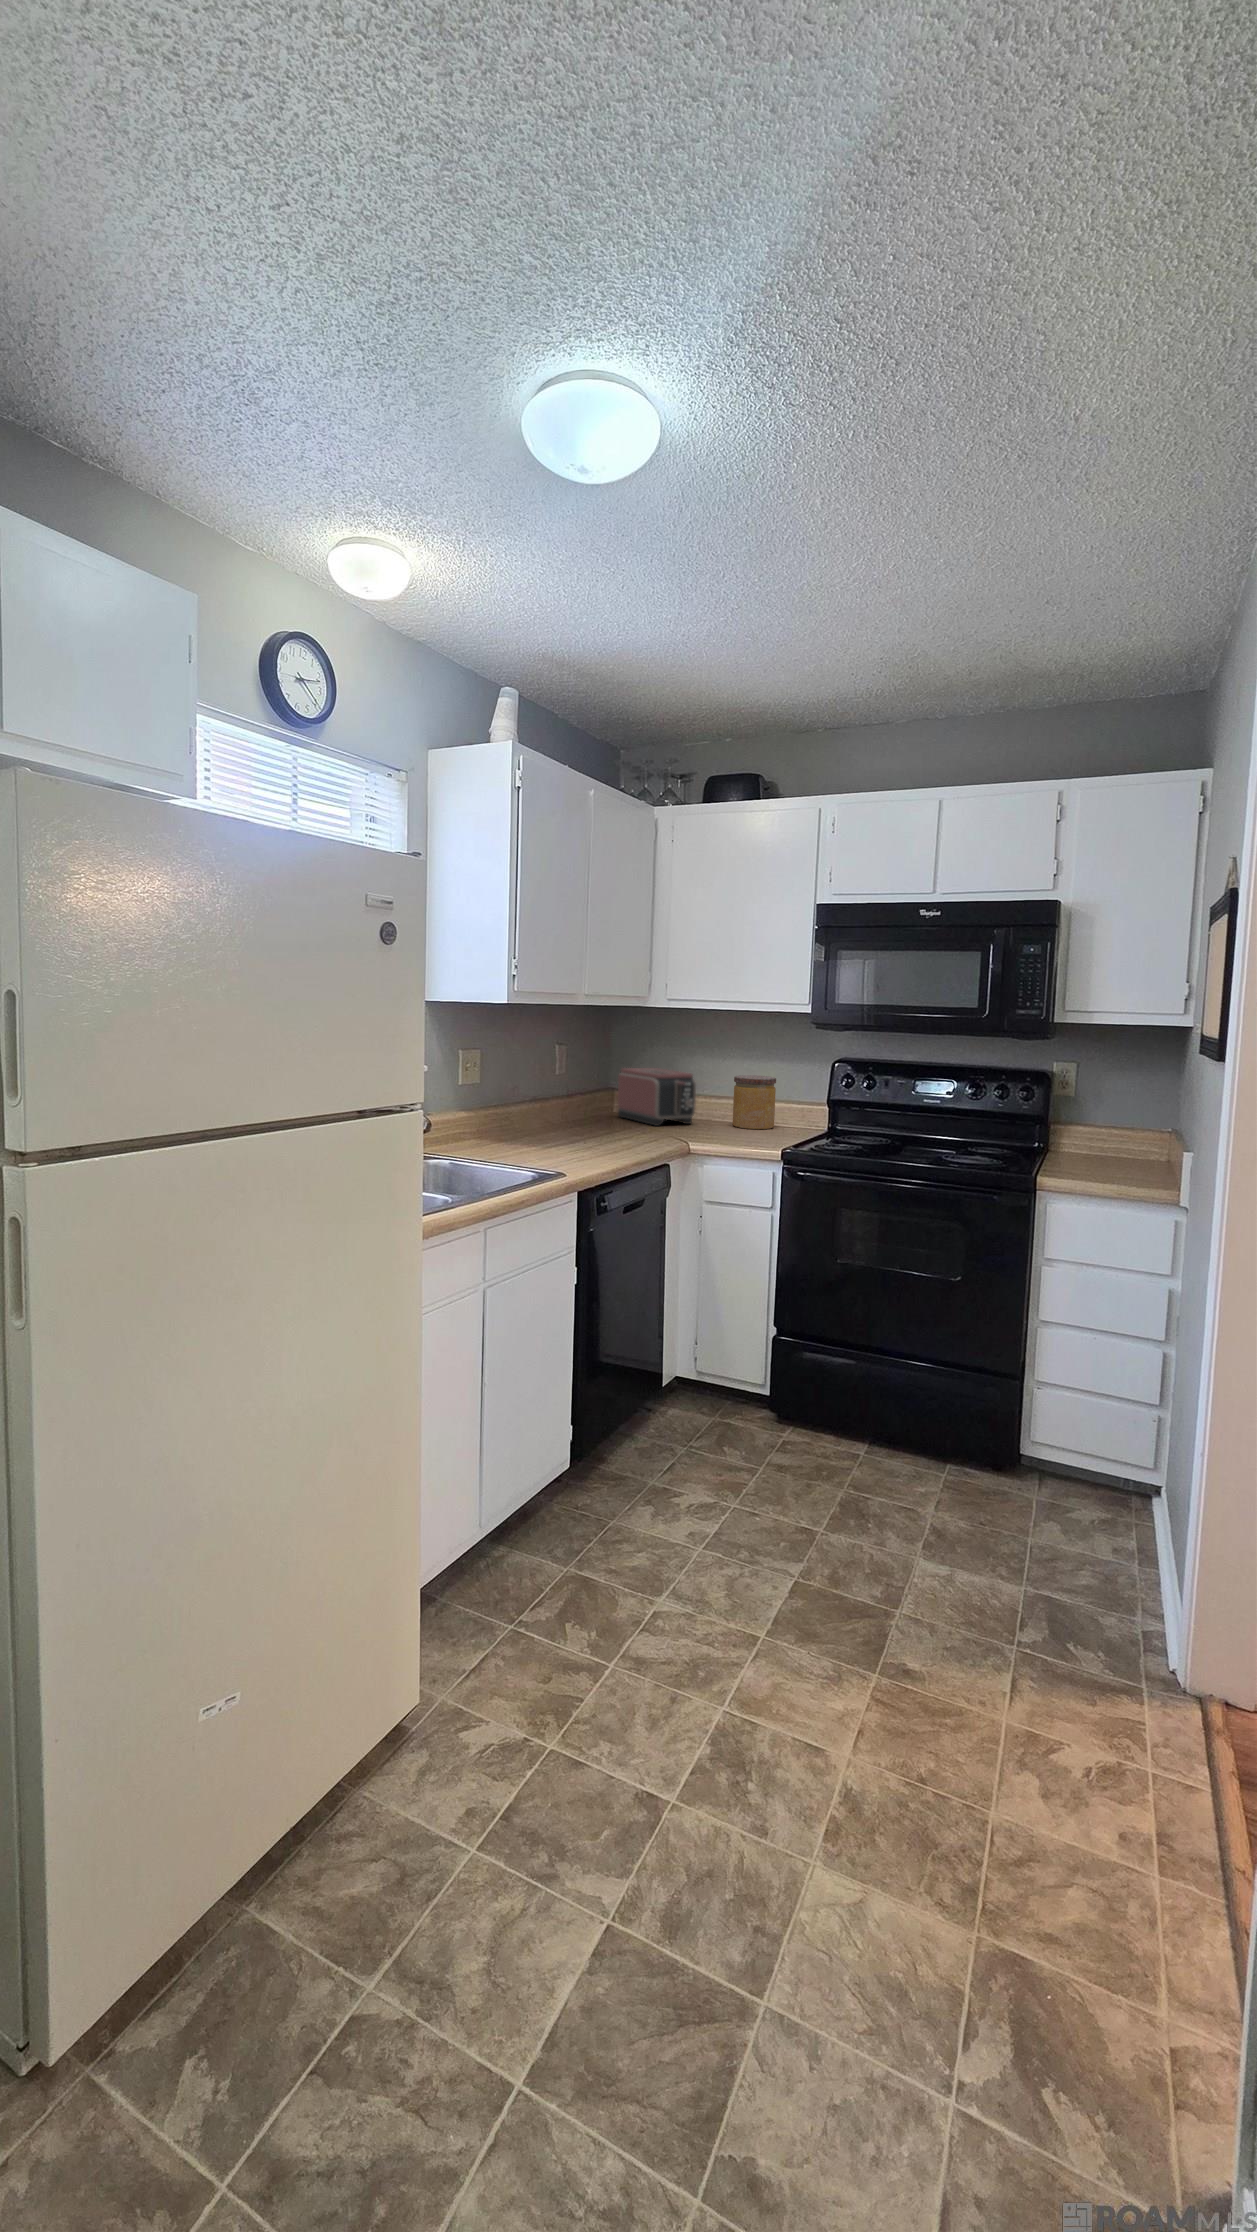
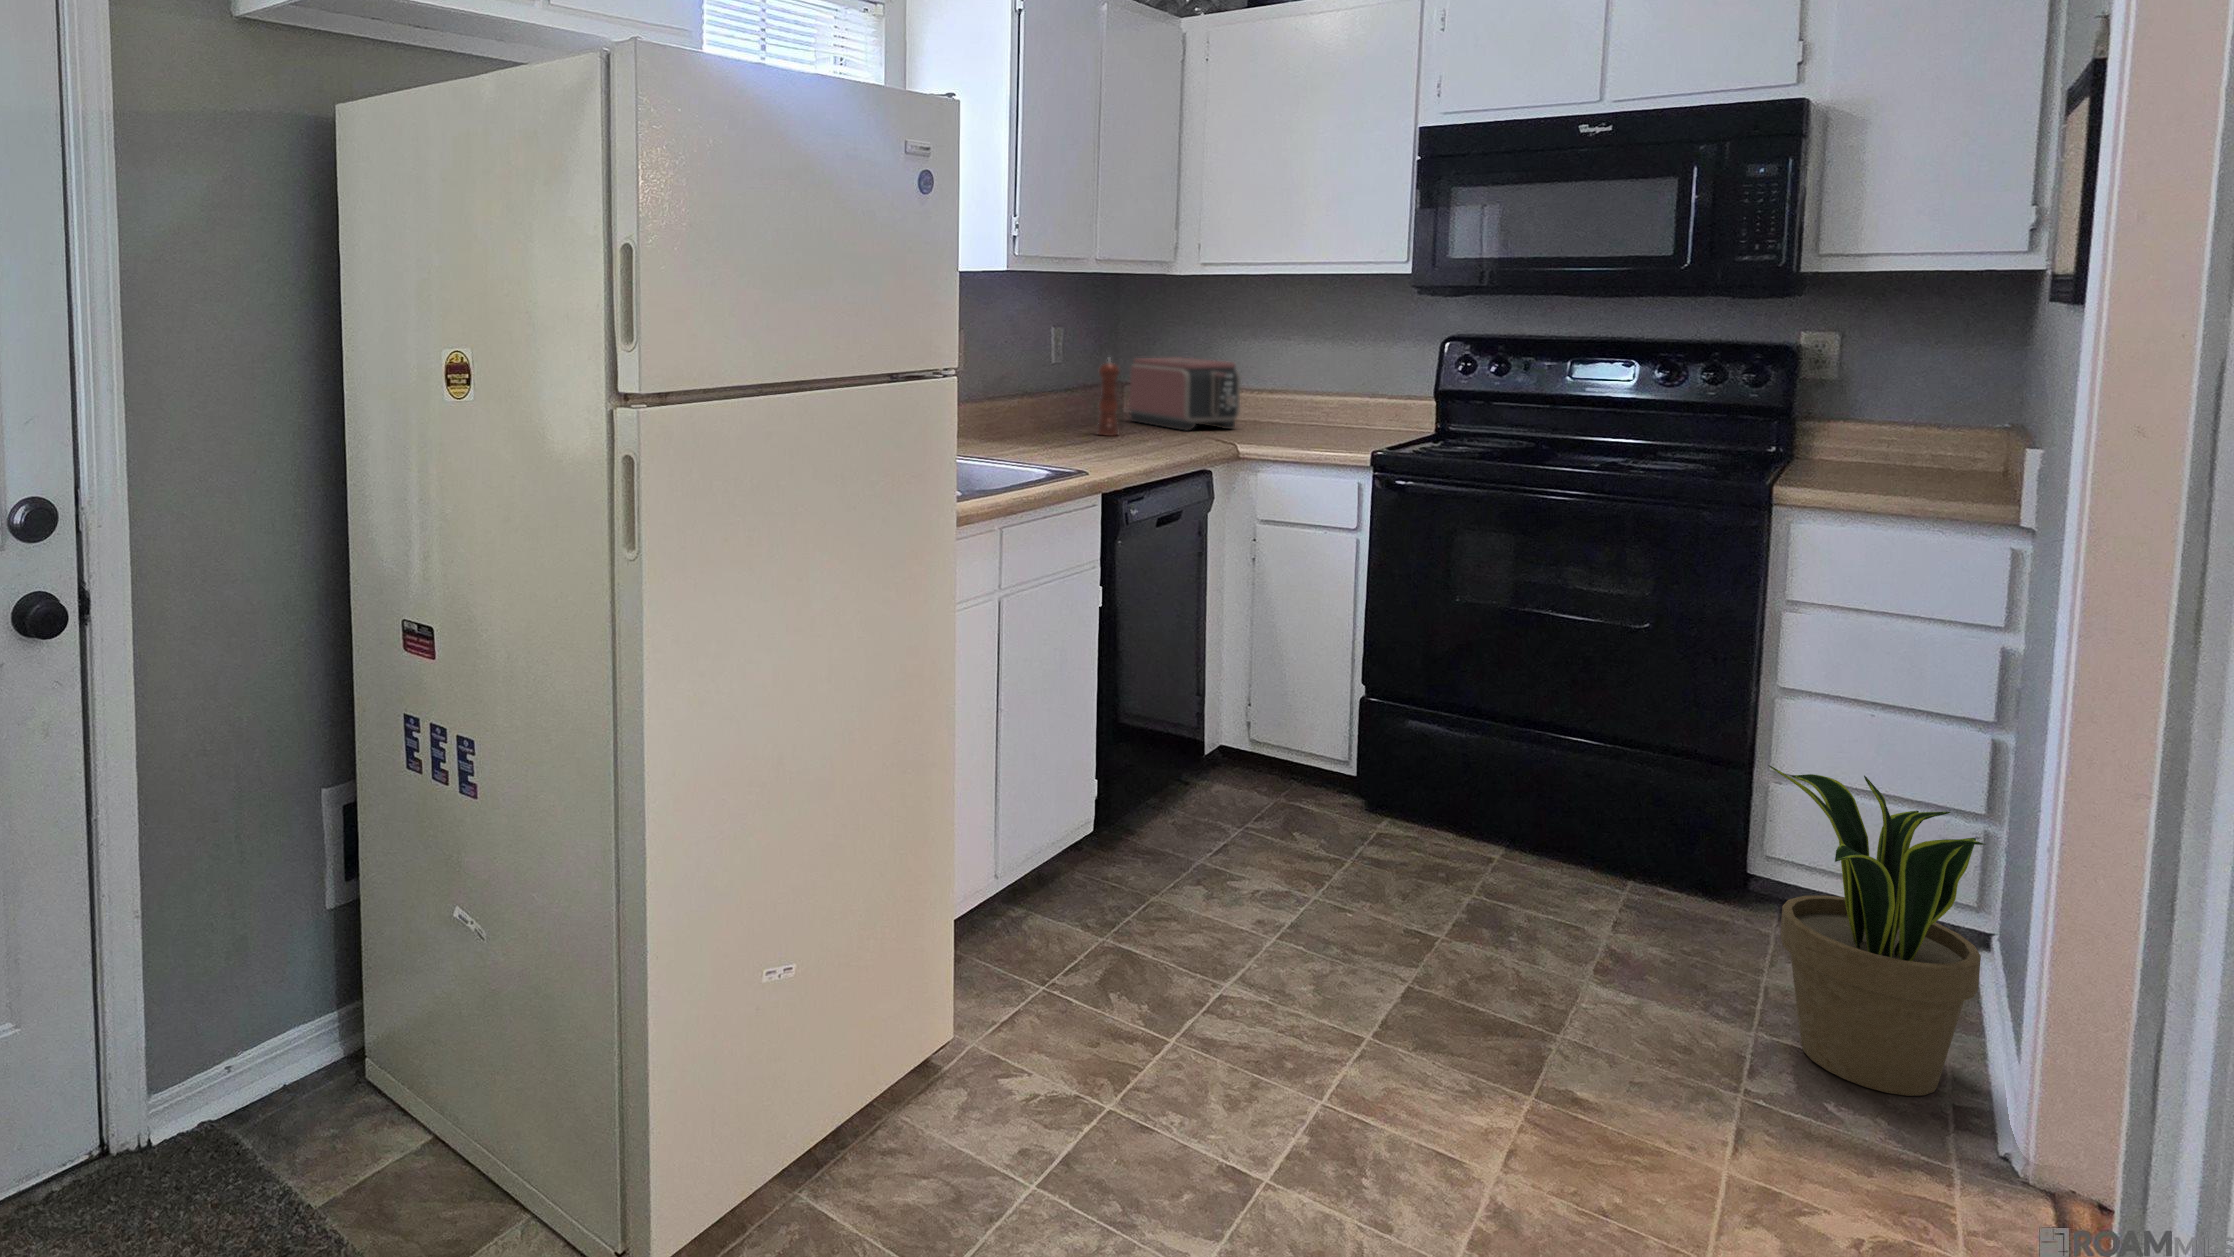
pepper mill: none [589,1069,606,1131] -> present [1097,358,1119,436]
jar: present [733,1075,776,1129] -> none [1293,364,1357,435]
potted plant: none [1033,1389,1166,1625] -> present [1768,765,1985,1096]

